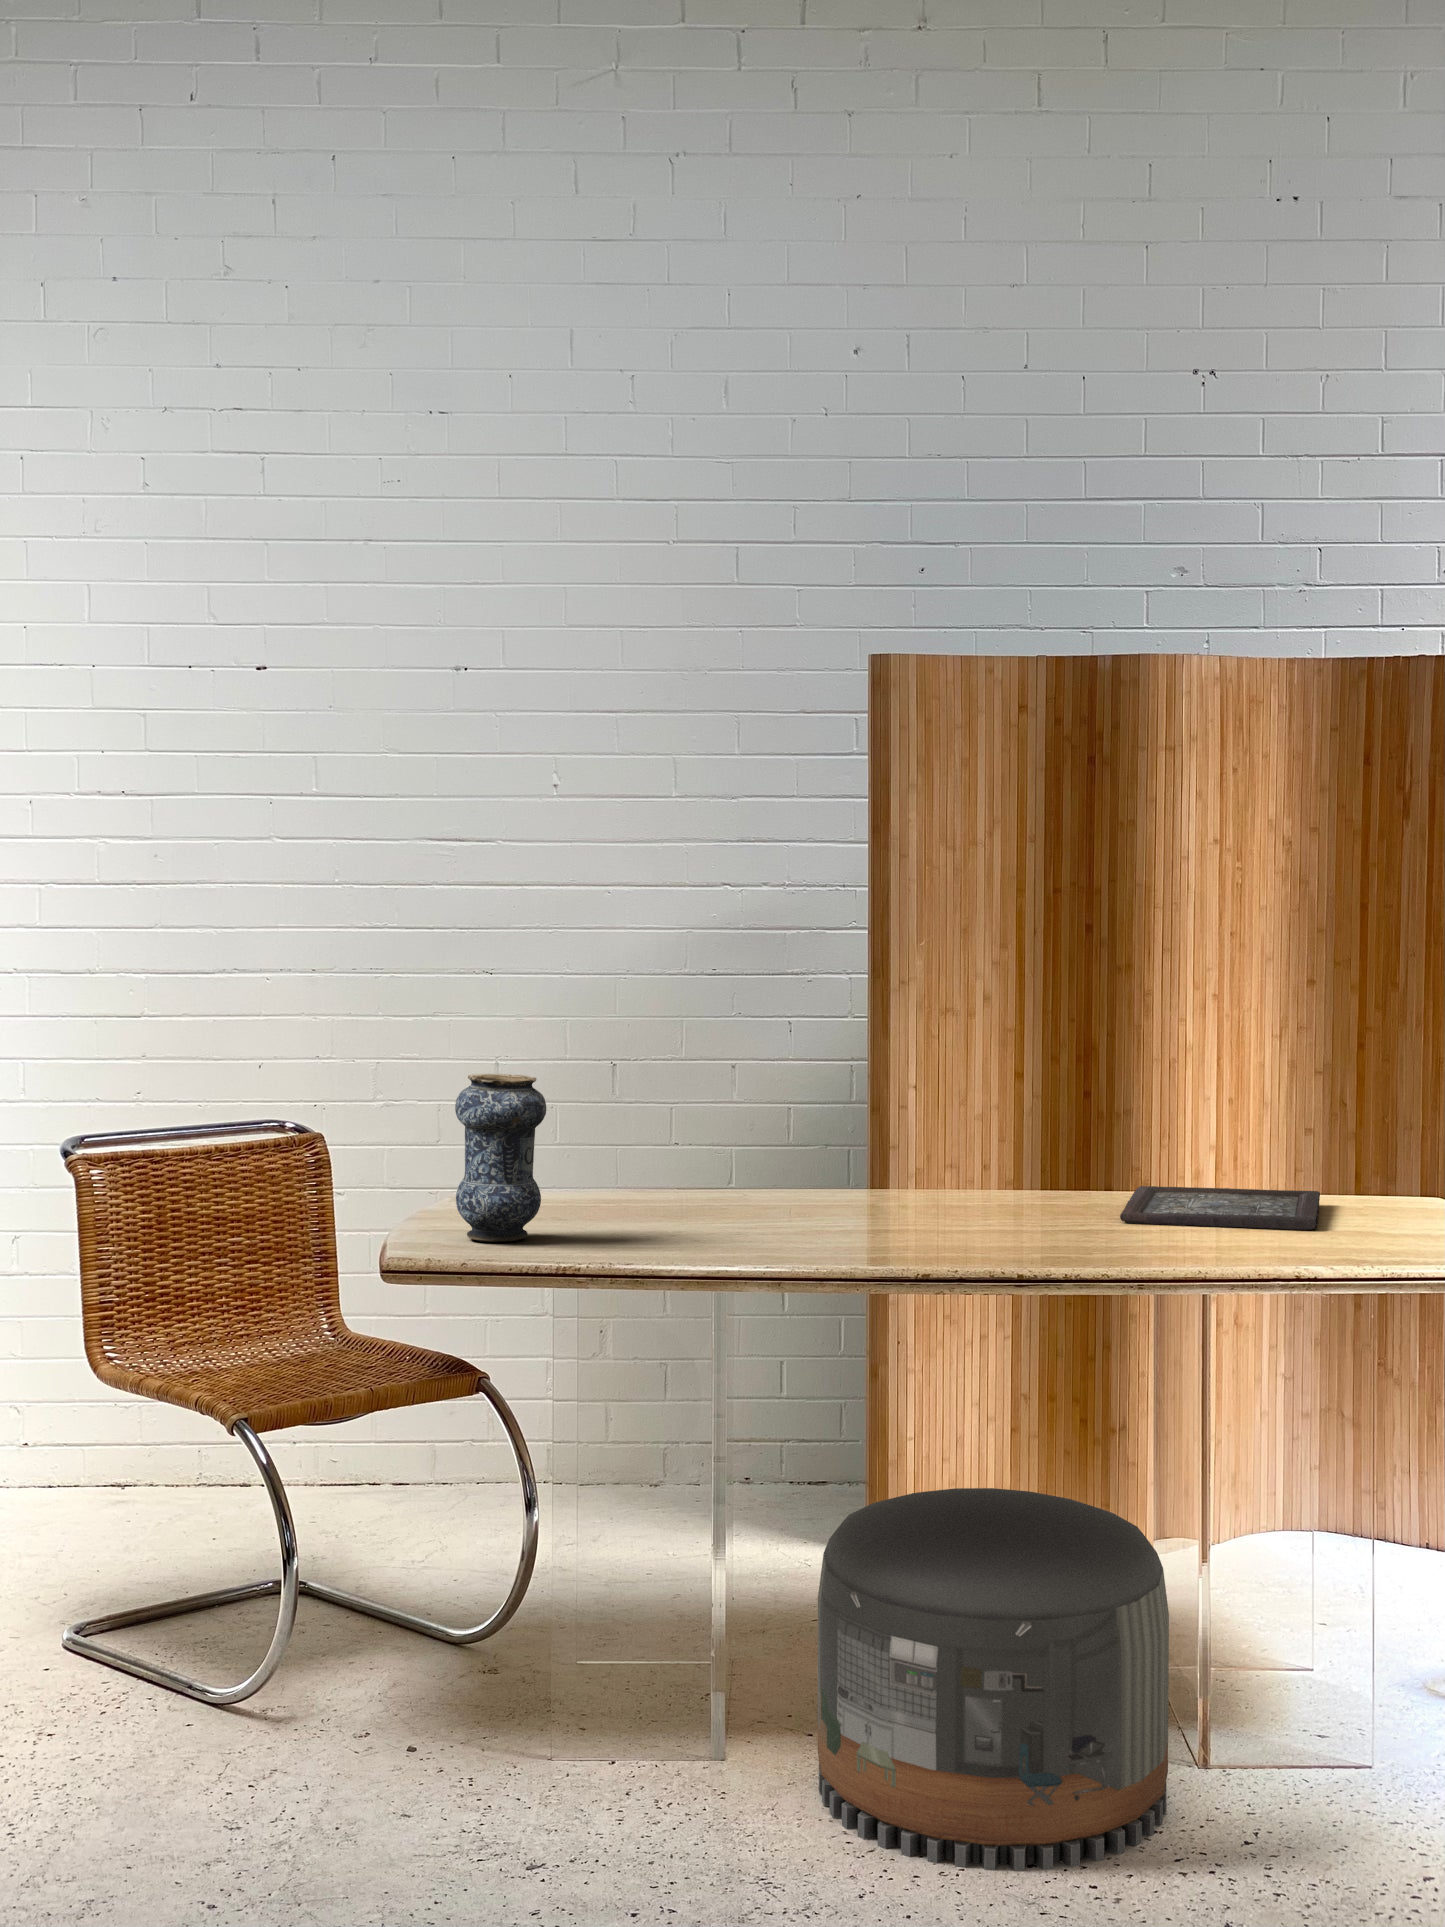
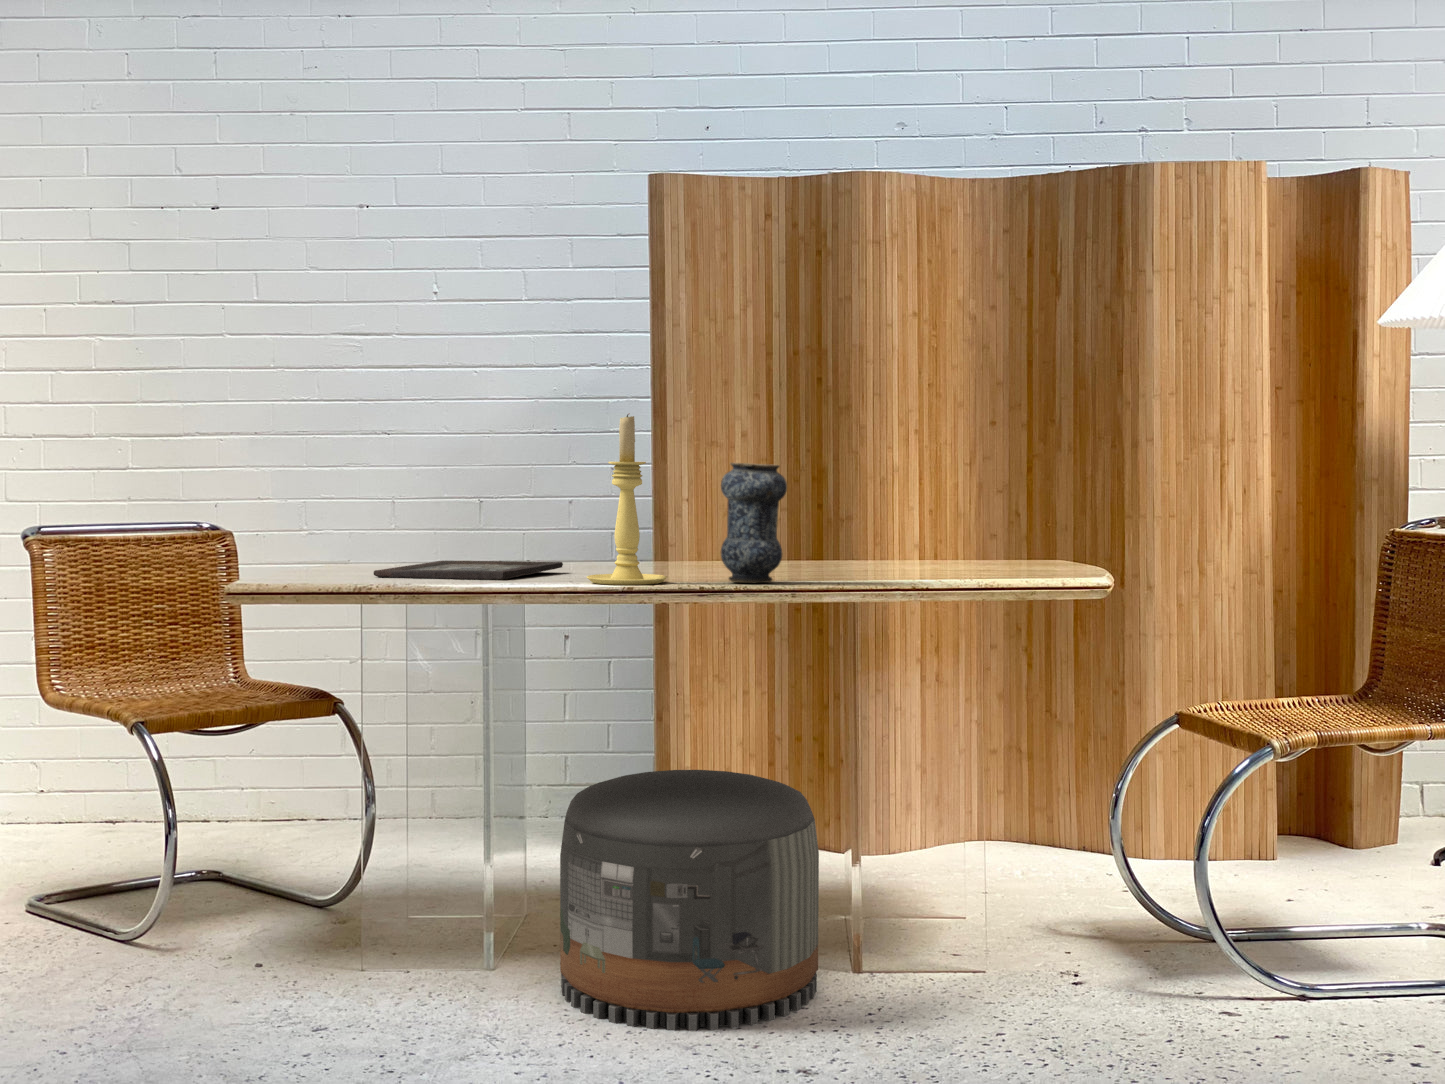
candle holder: none [835,1010,943,1242] -> present [587,414,667,585]
vase: present [455,1074,546,1242] -> present [721,463,787,583]
tray: present [1120,1186,1320,1231] -> present [374,561,563,580]

